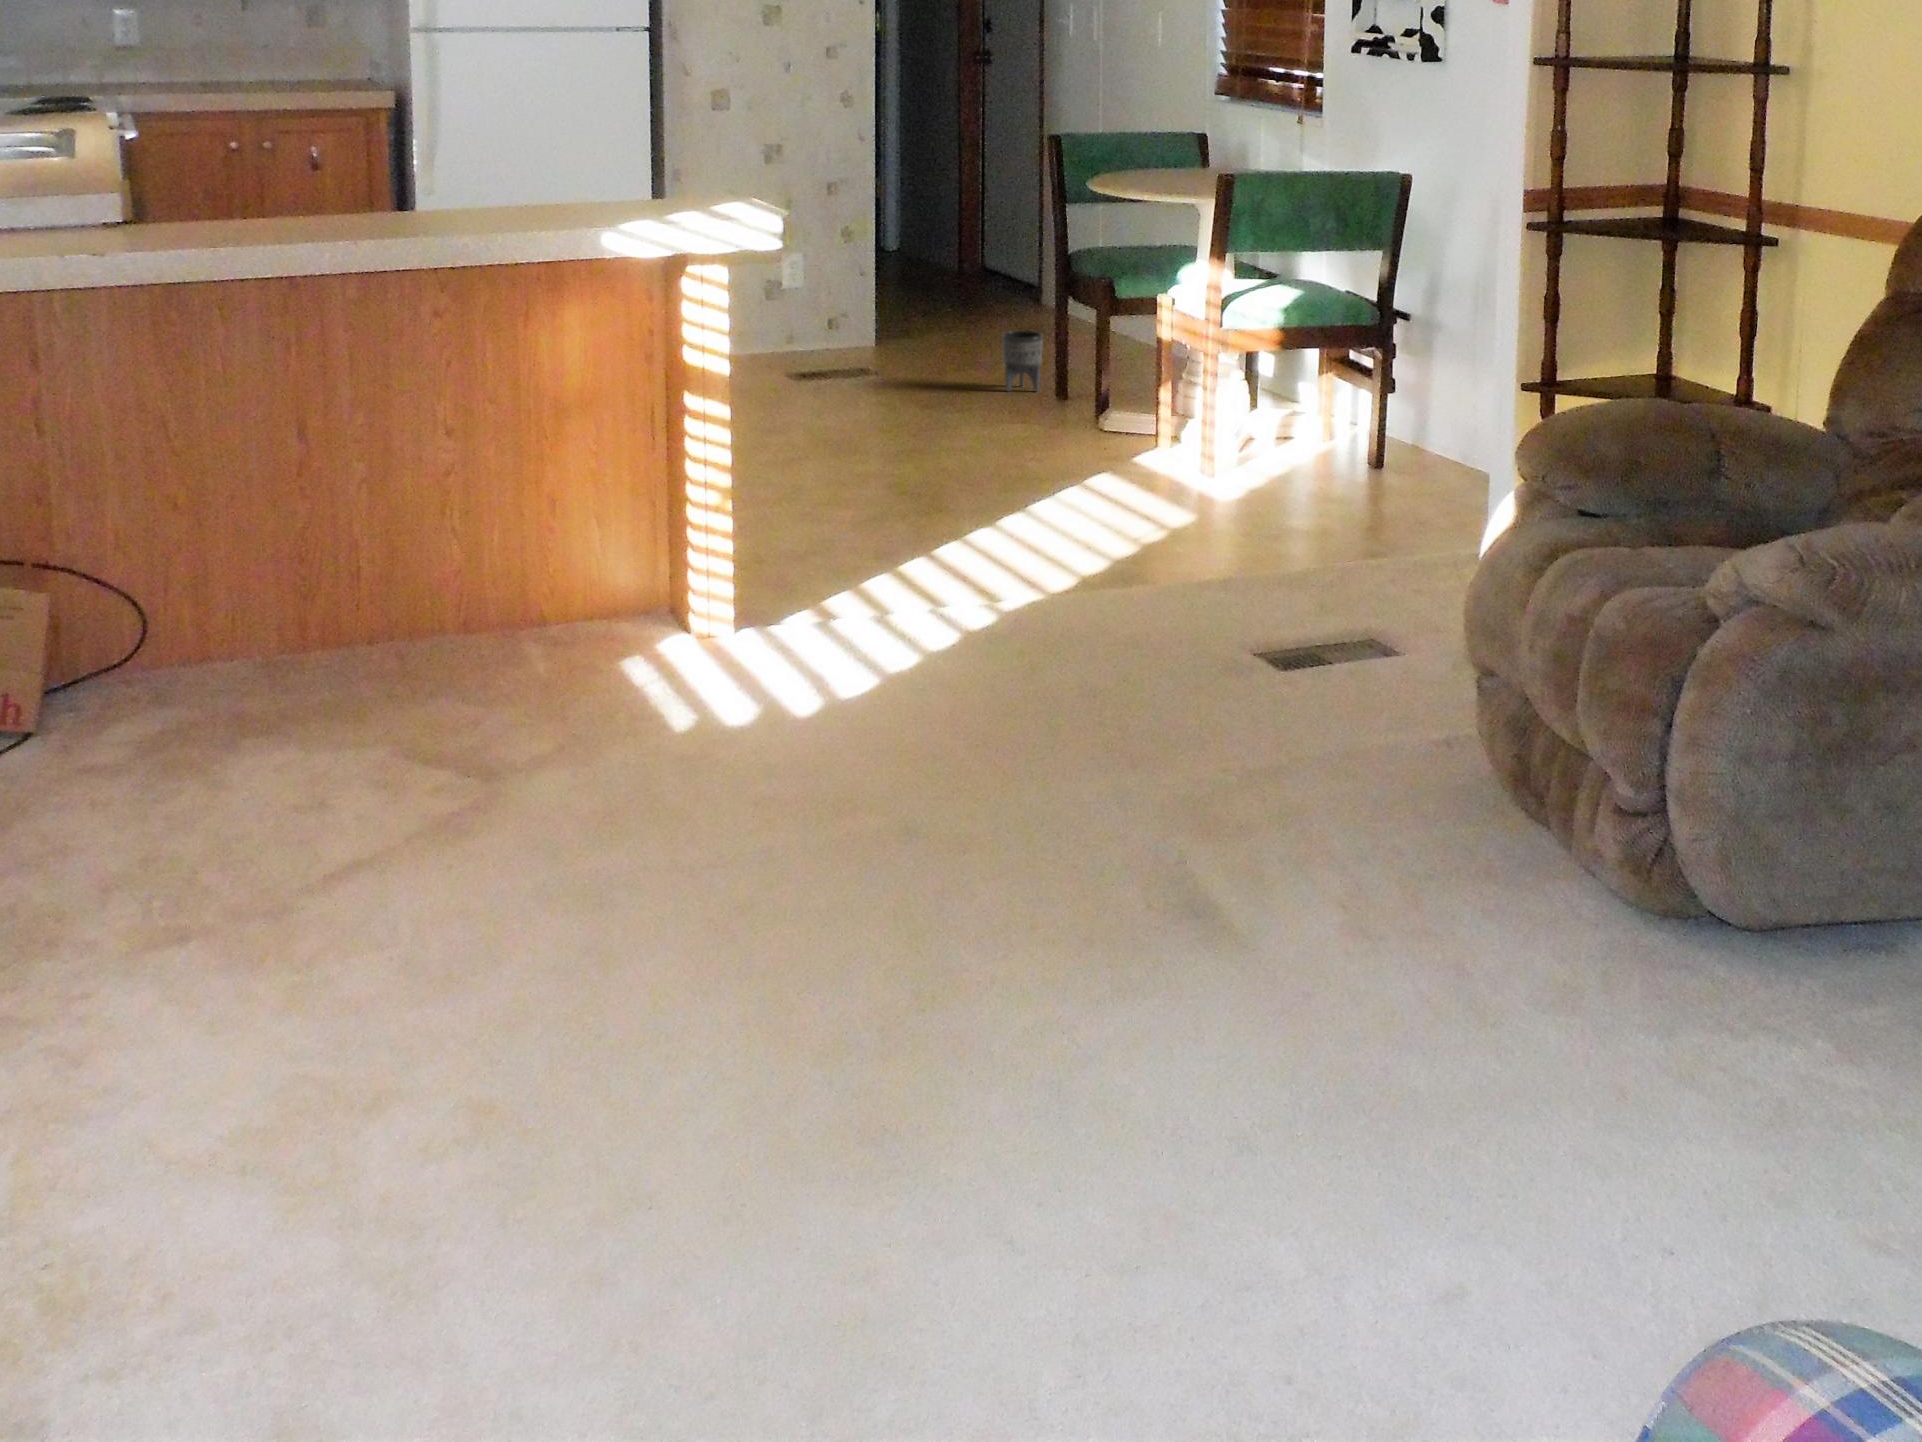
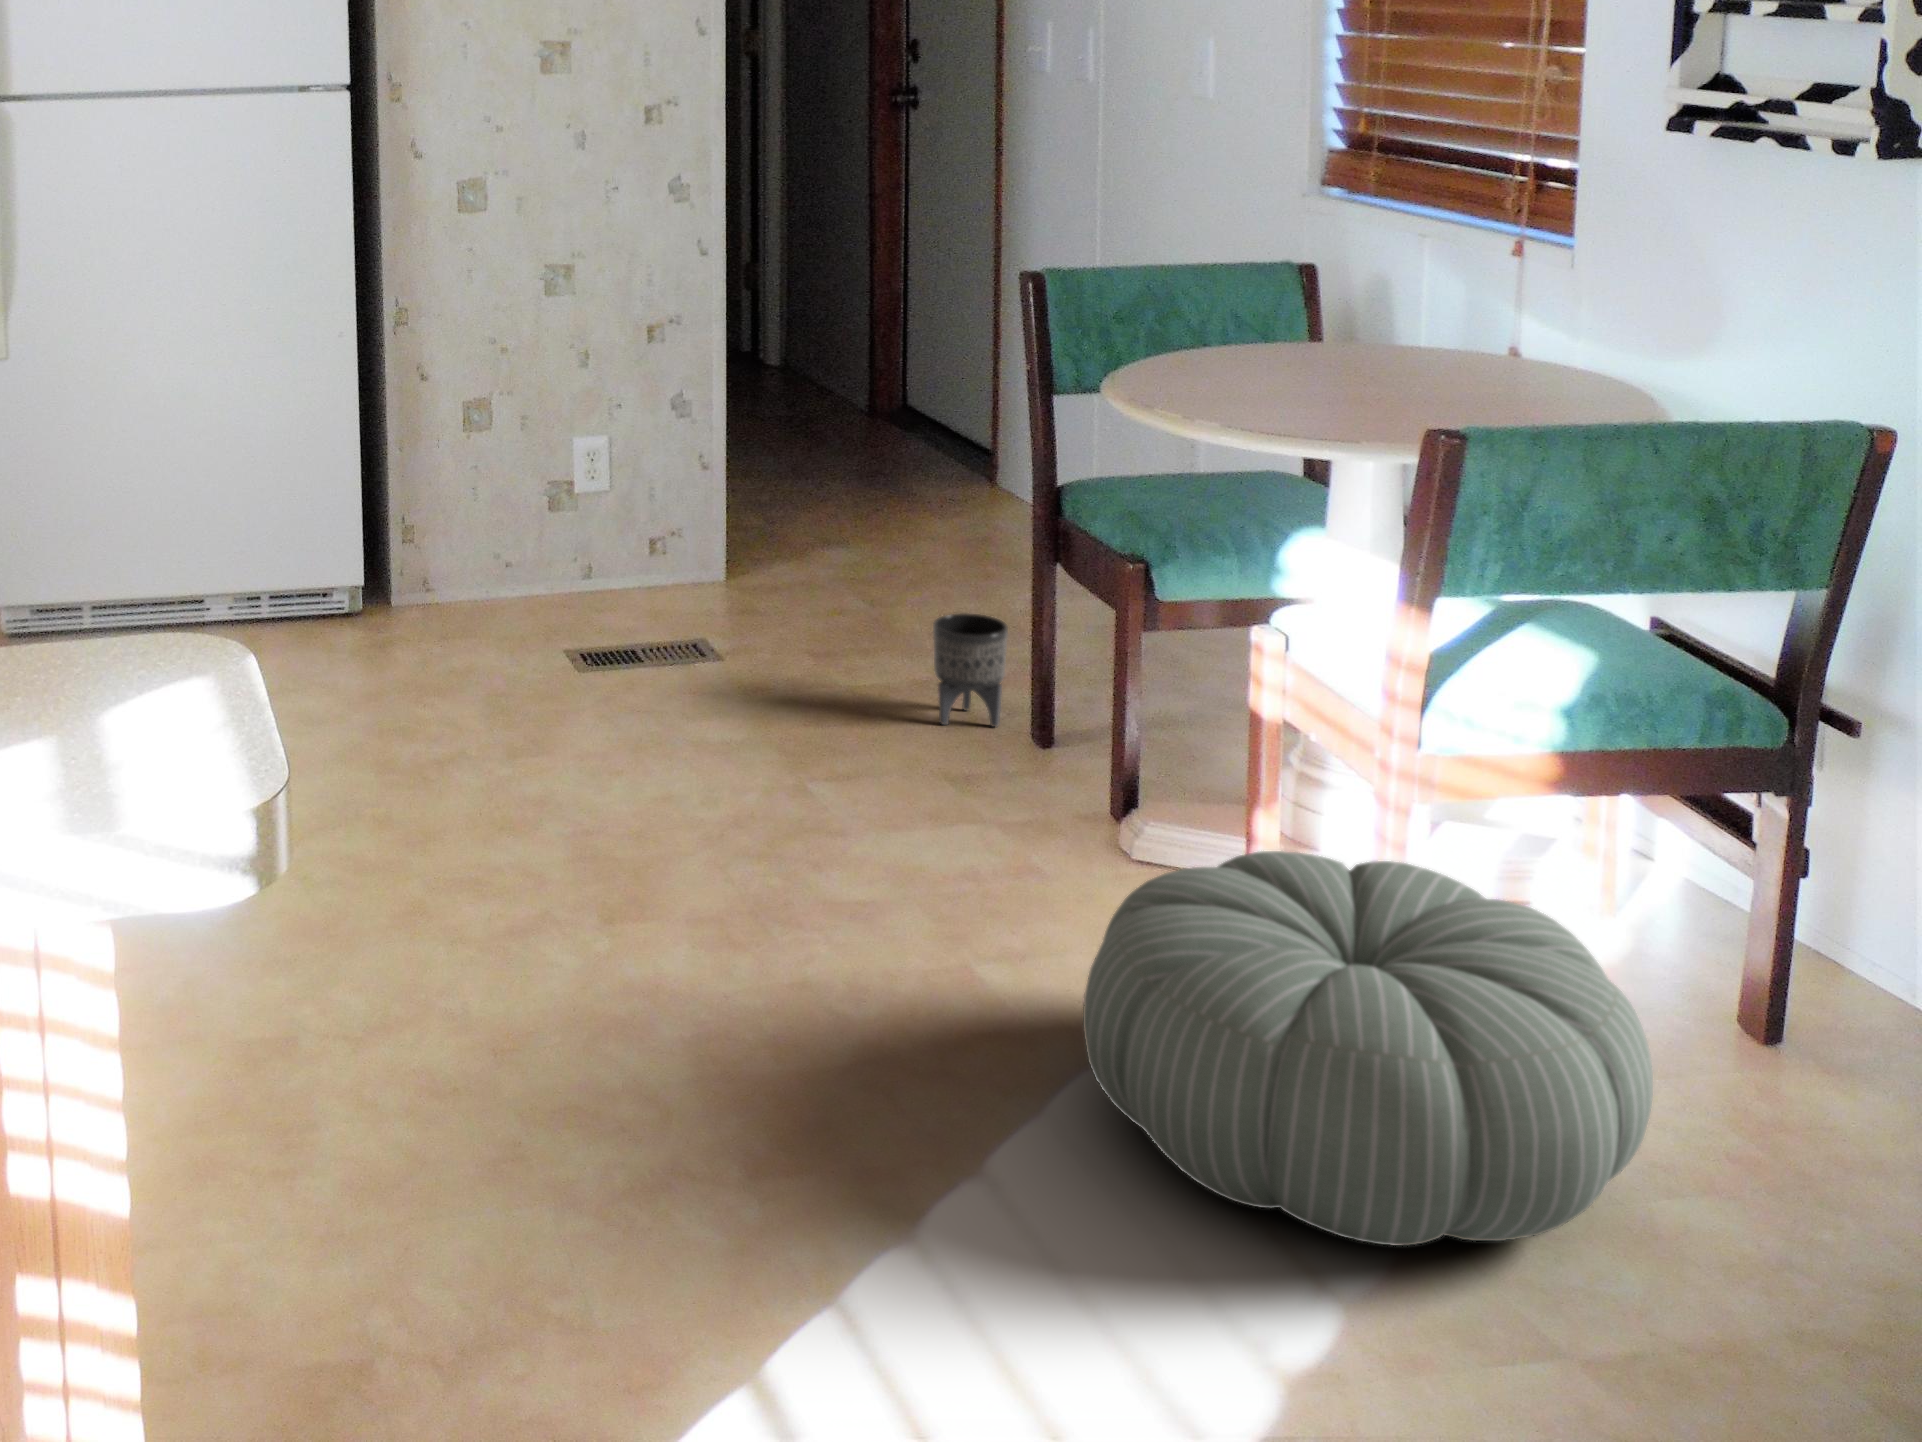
pouf: none [1067,382,1302,514] -> present [1083,851,1653,1246]

